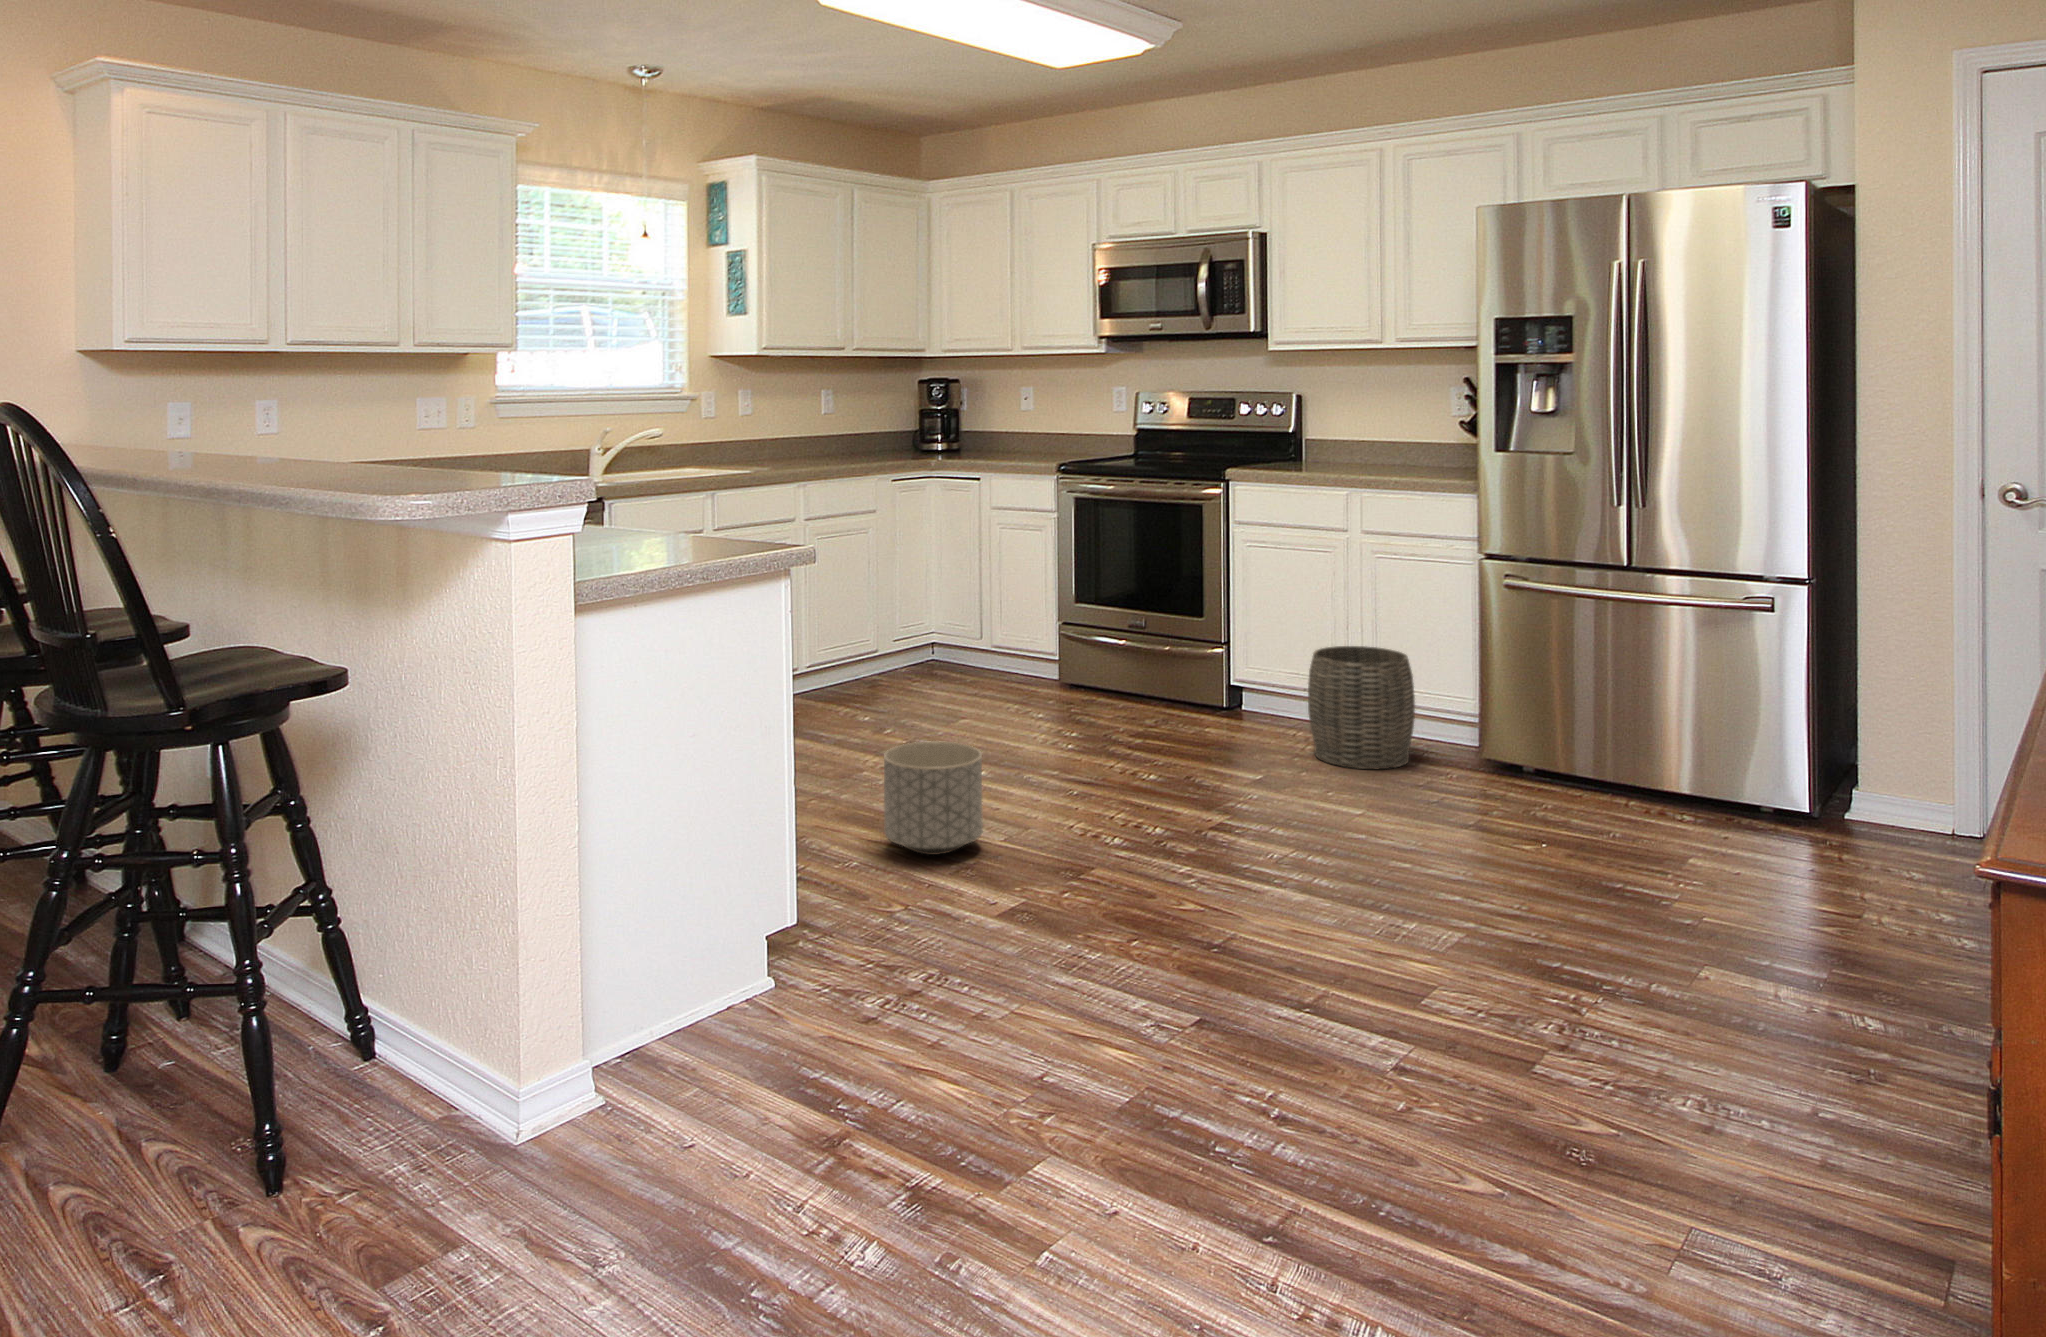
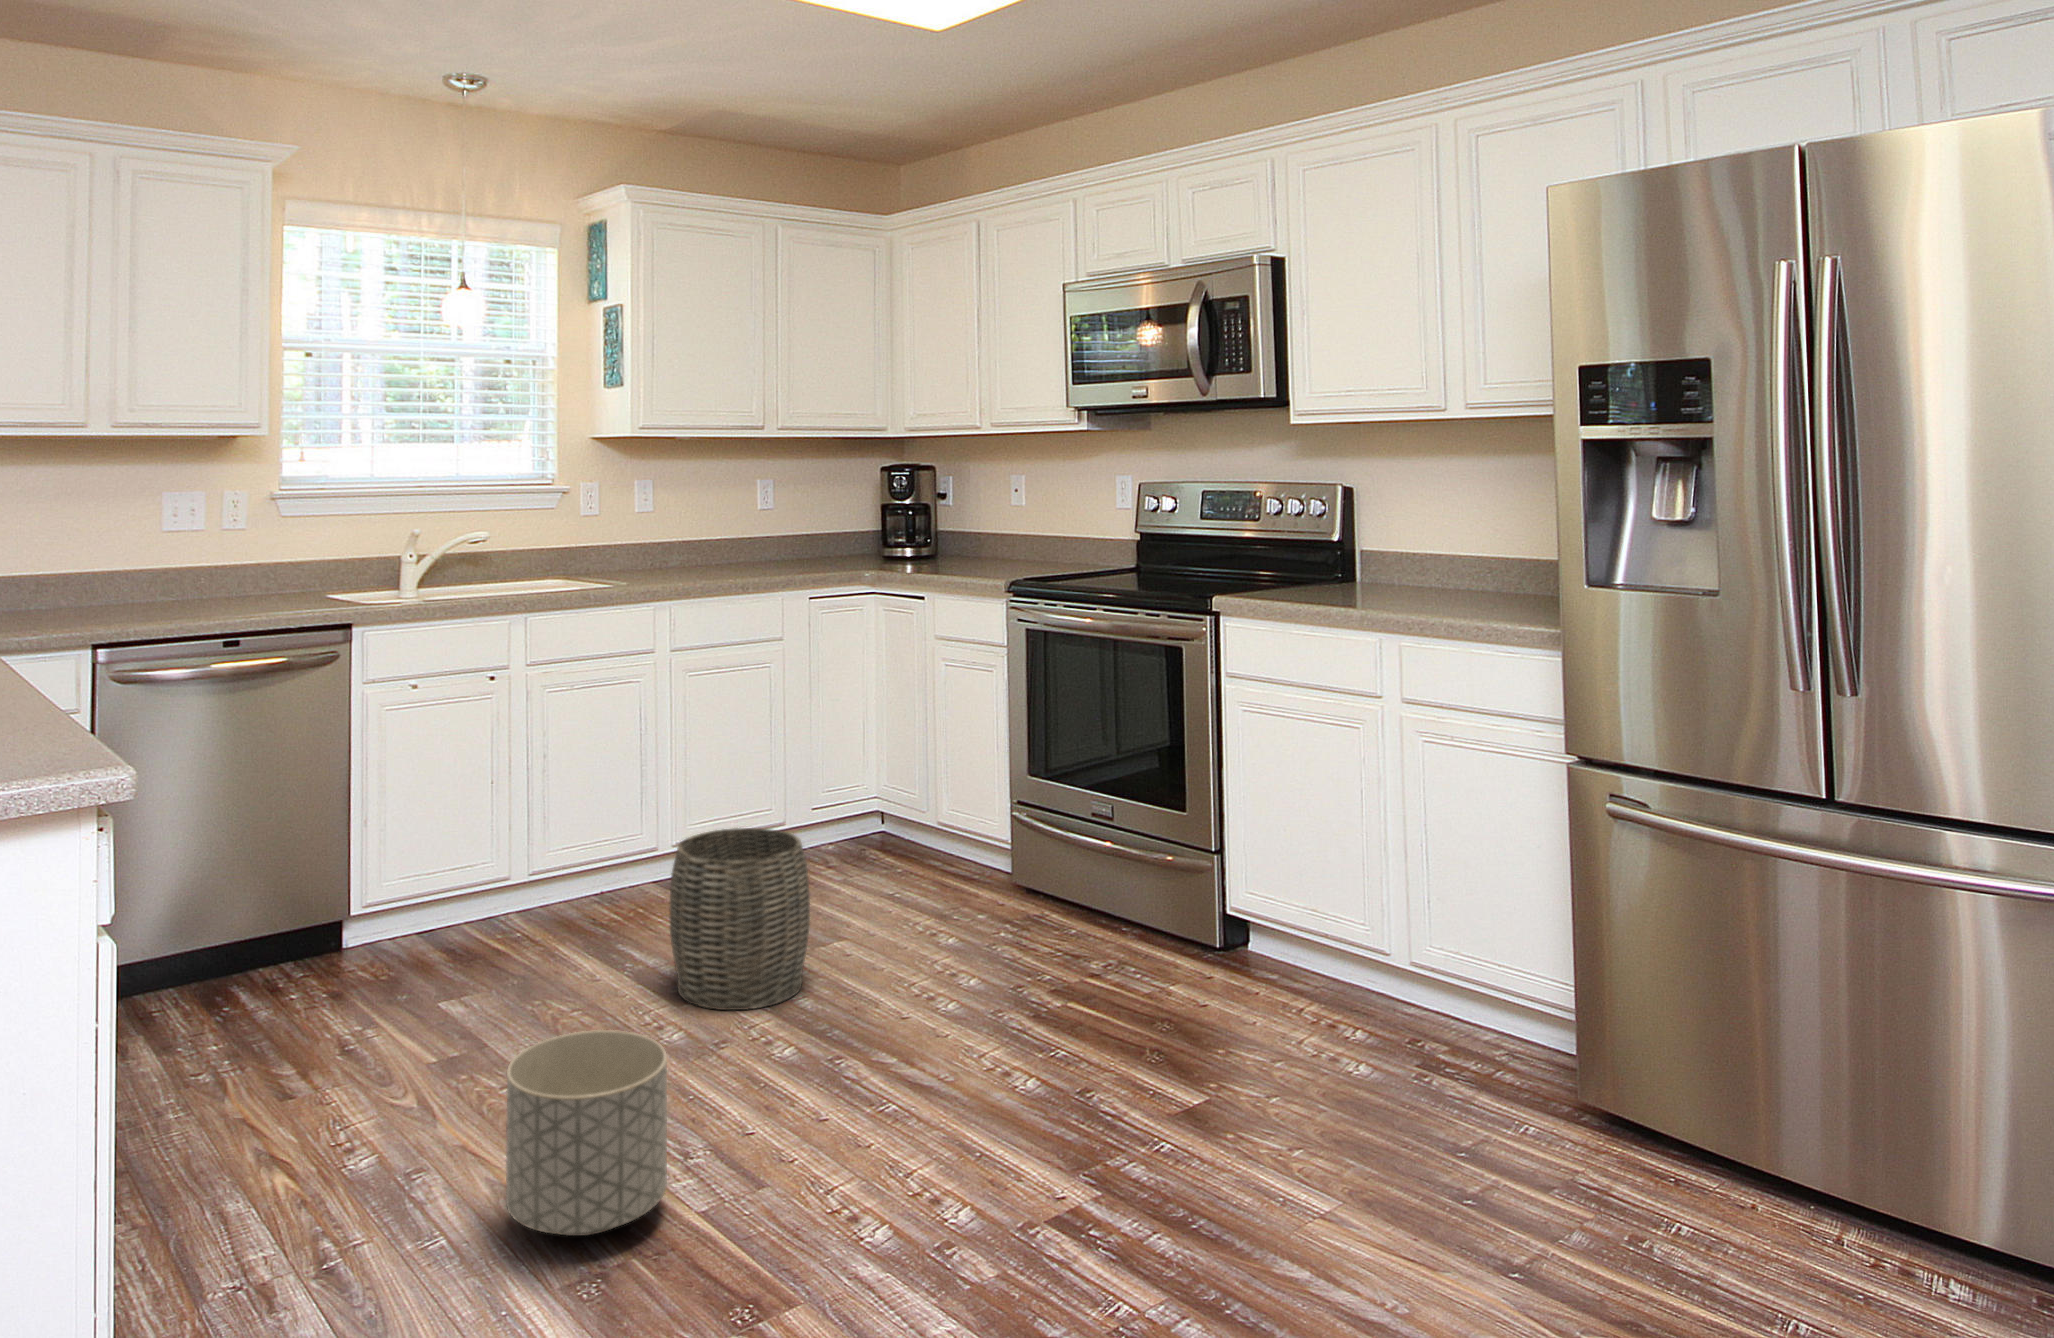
woven basket: present [1308,646,1415,769] -> present [670,828,810,1010]

